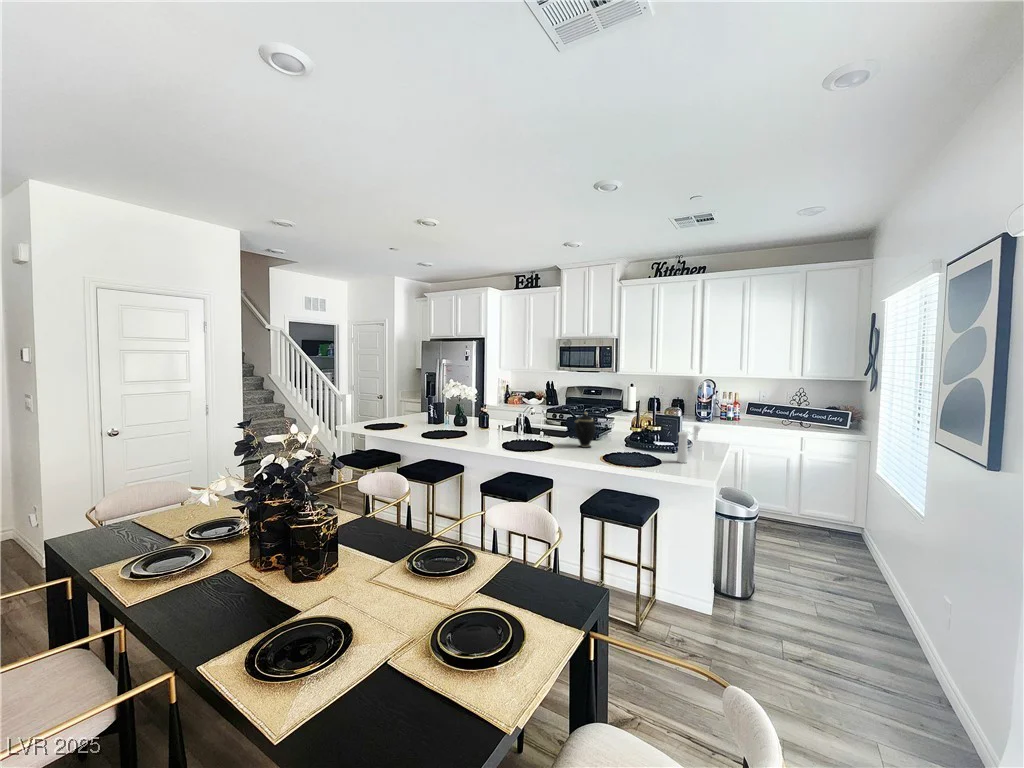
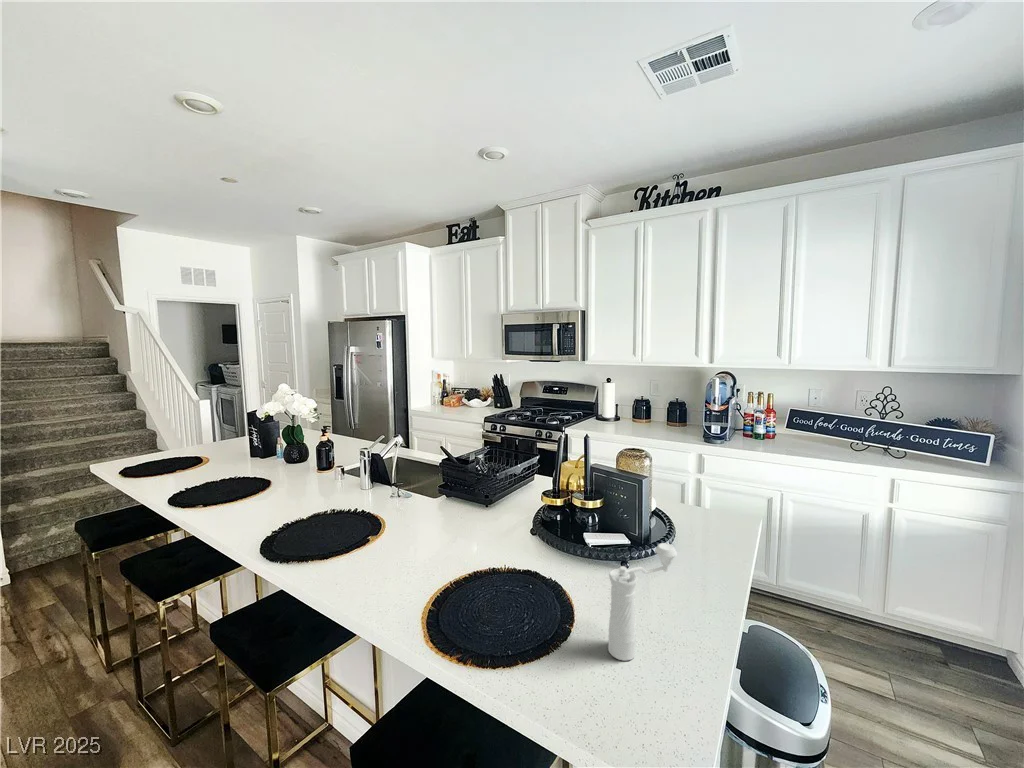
teapot: present [575,412,596,448] -> none [391,478,461,559]

